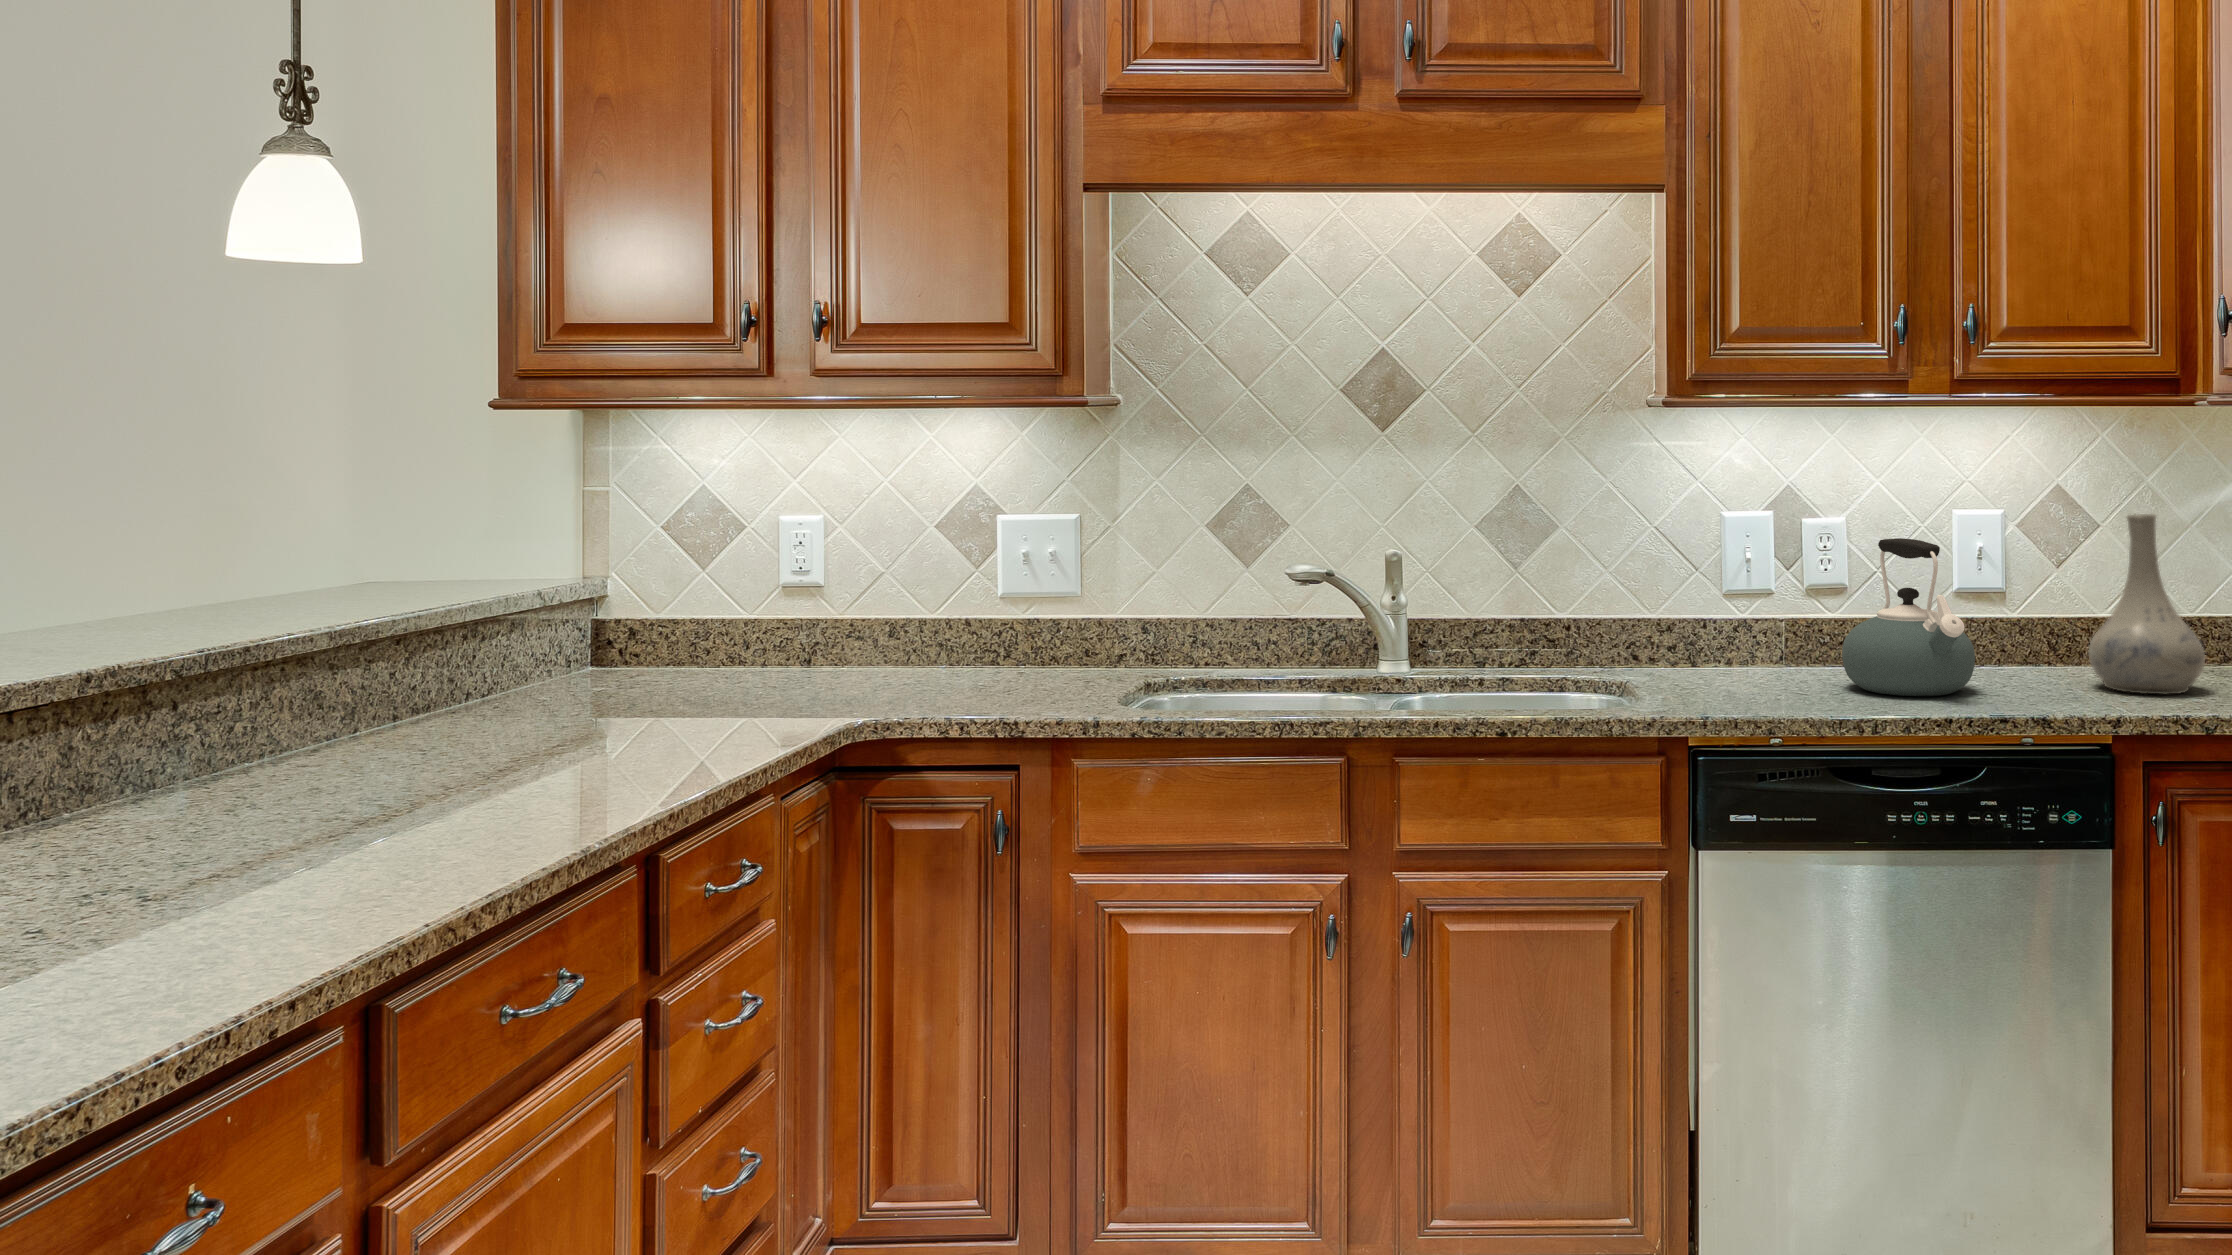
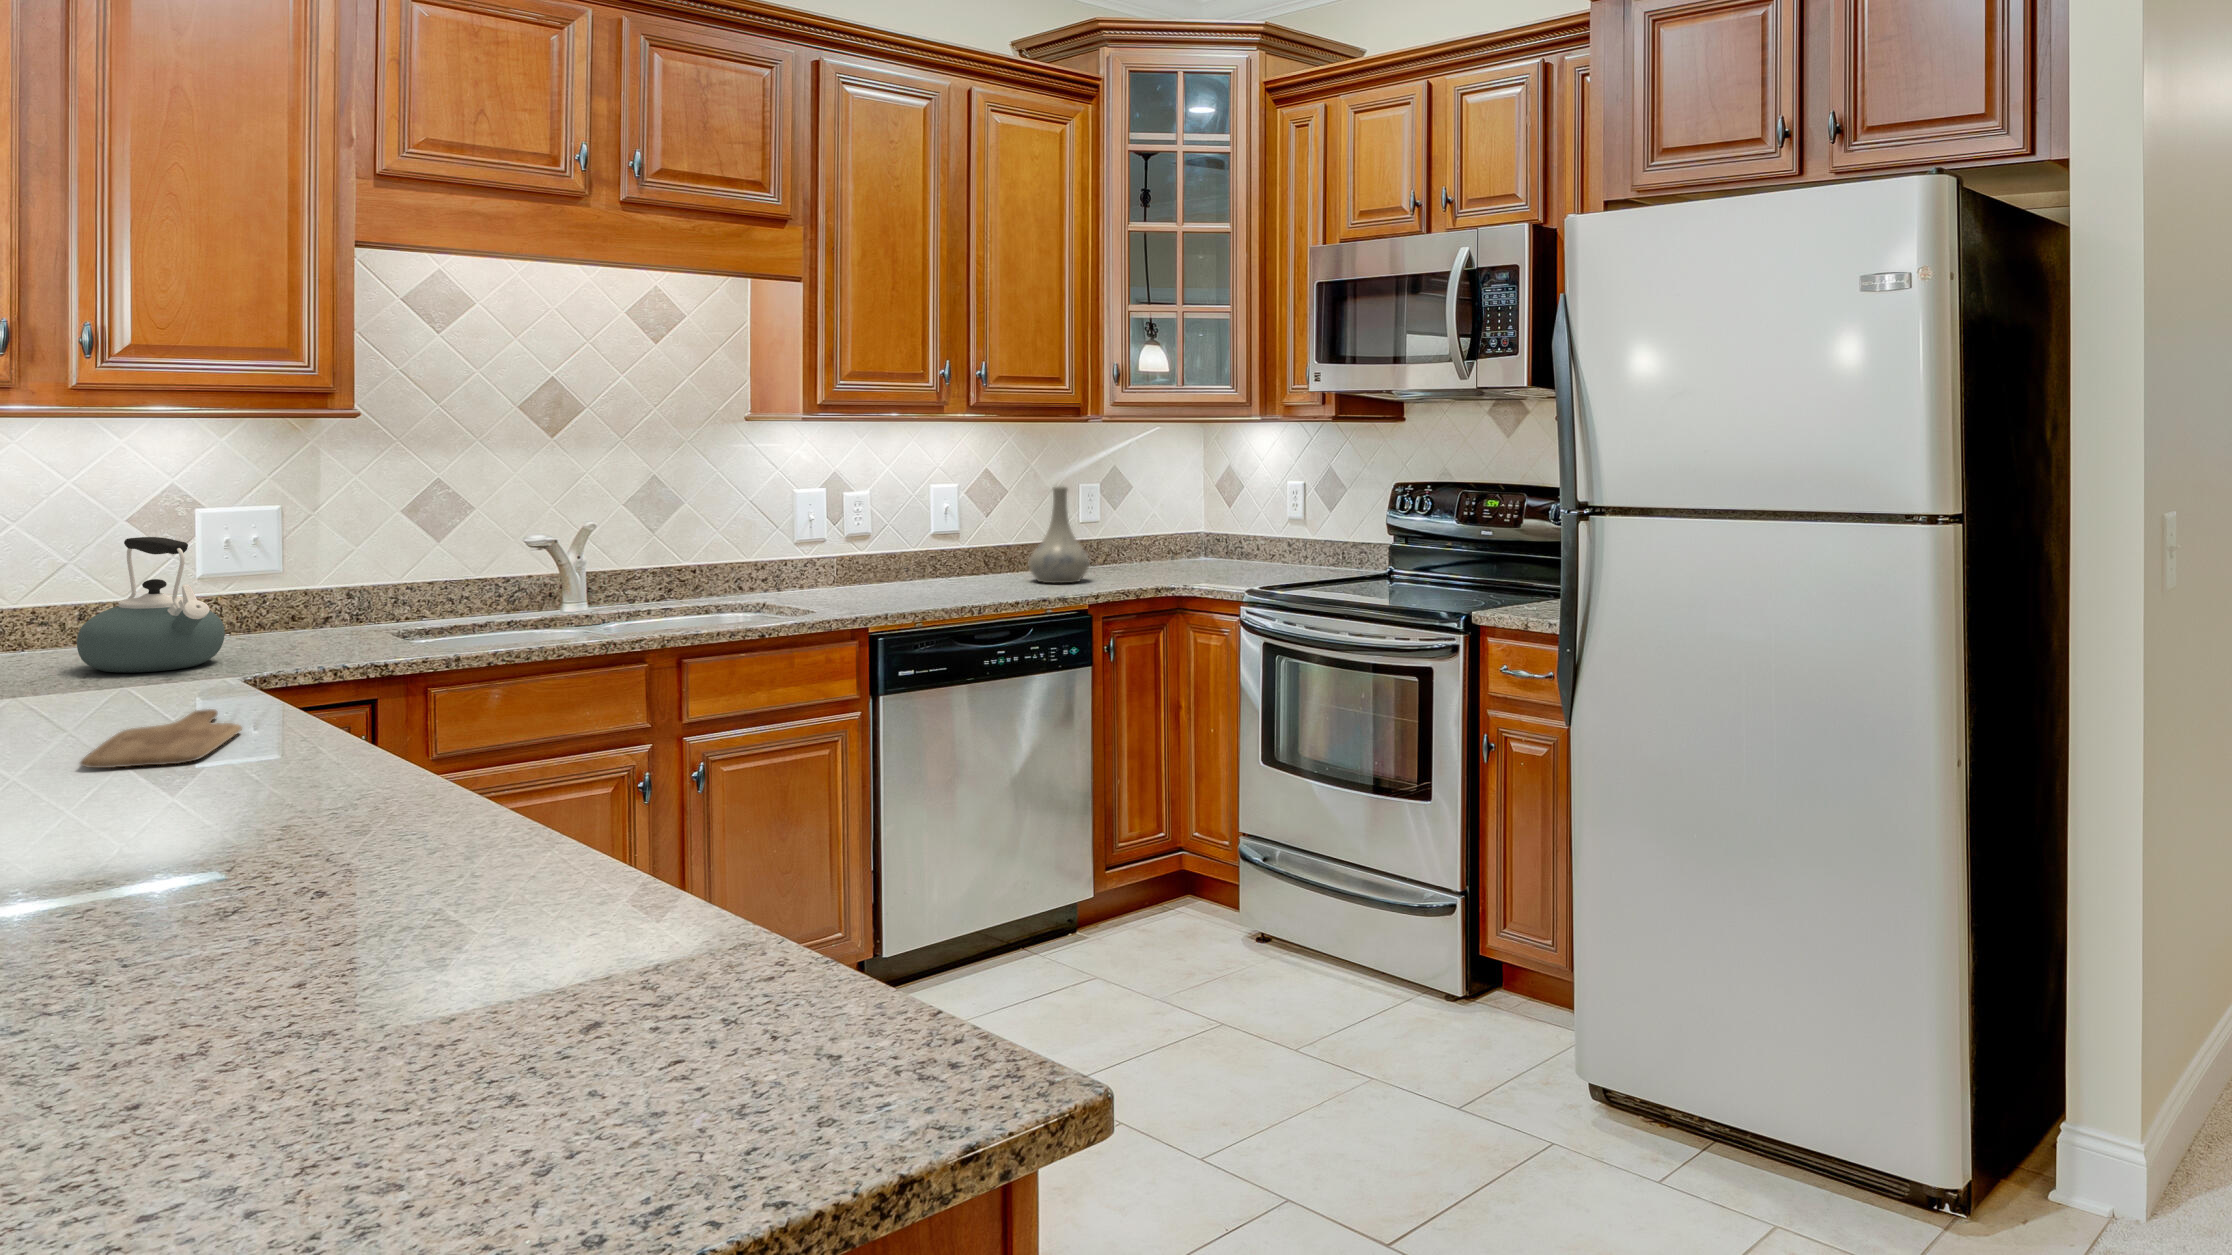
kettle: present [1842,538,1975,696] -> present [77,537,225,673]
cutting board: none [325,758,659,836] -> present [80,709,242,768]

